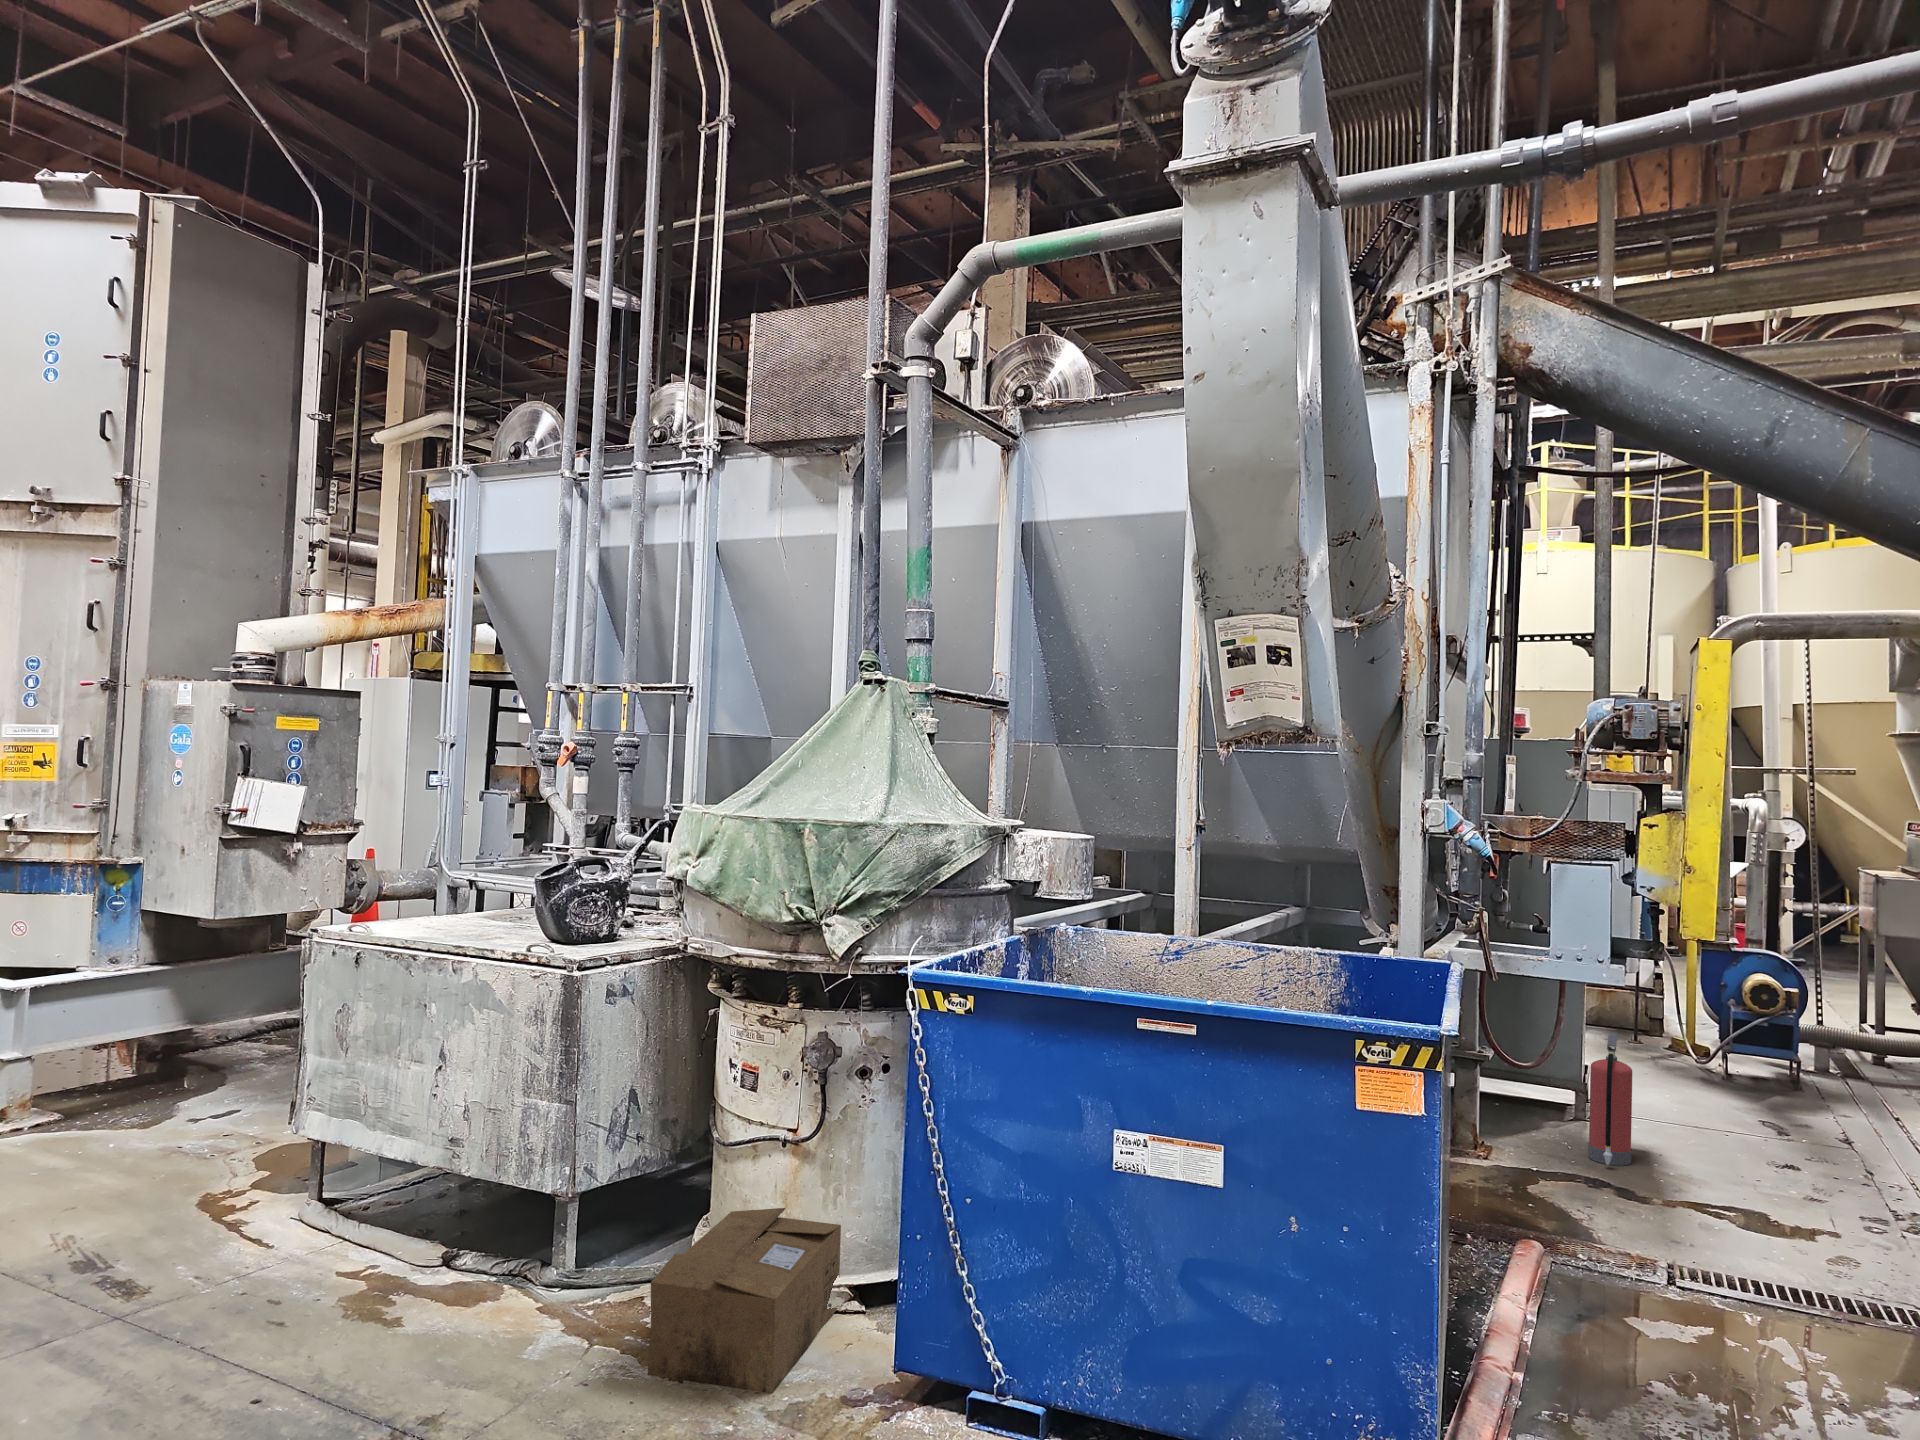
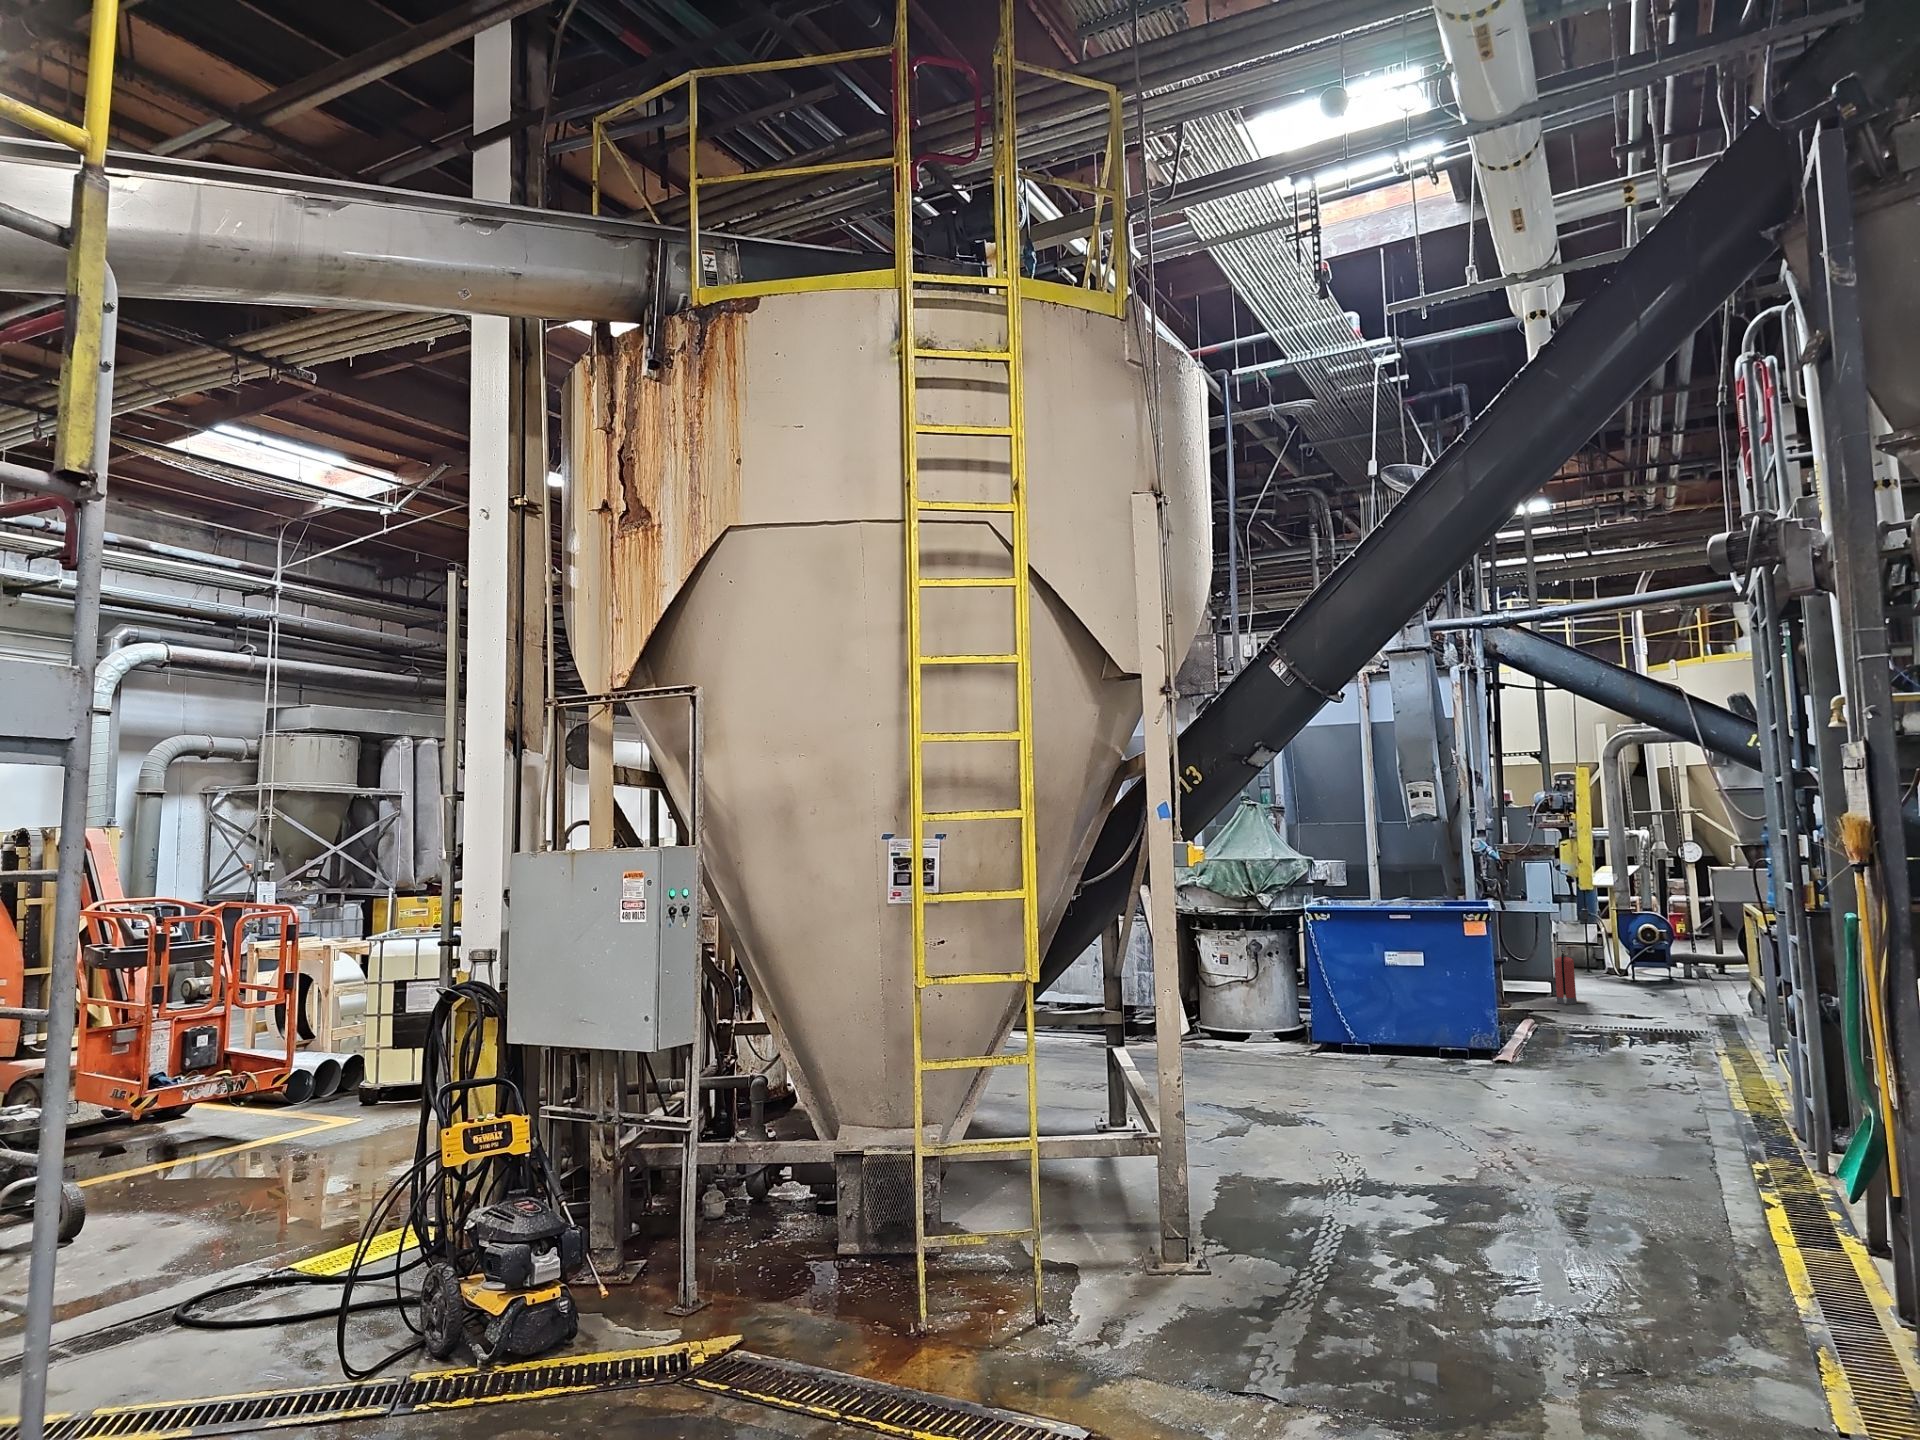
cardboard box: present [648,1208,841,1393] -> none [1221,1006,1270,1055]

